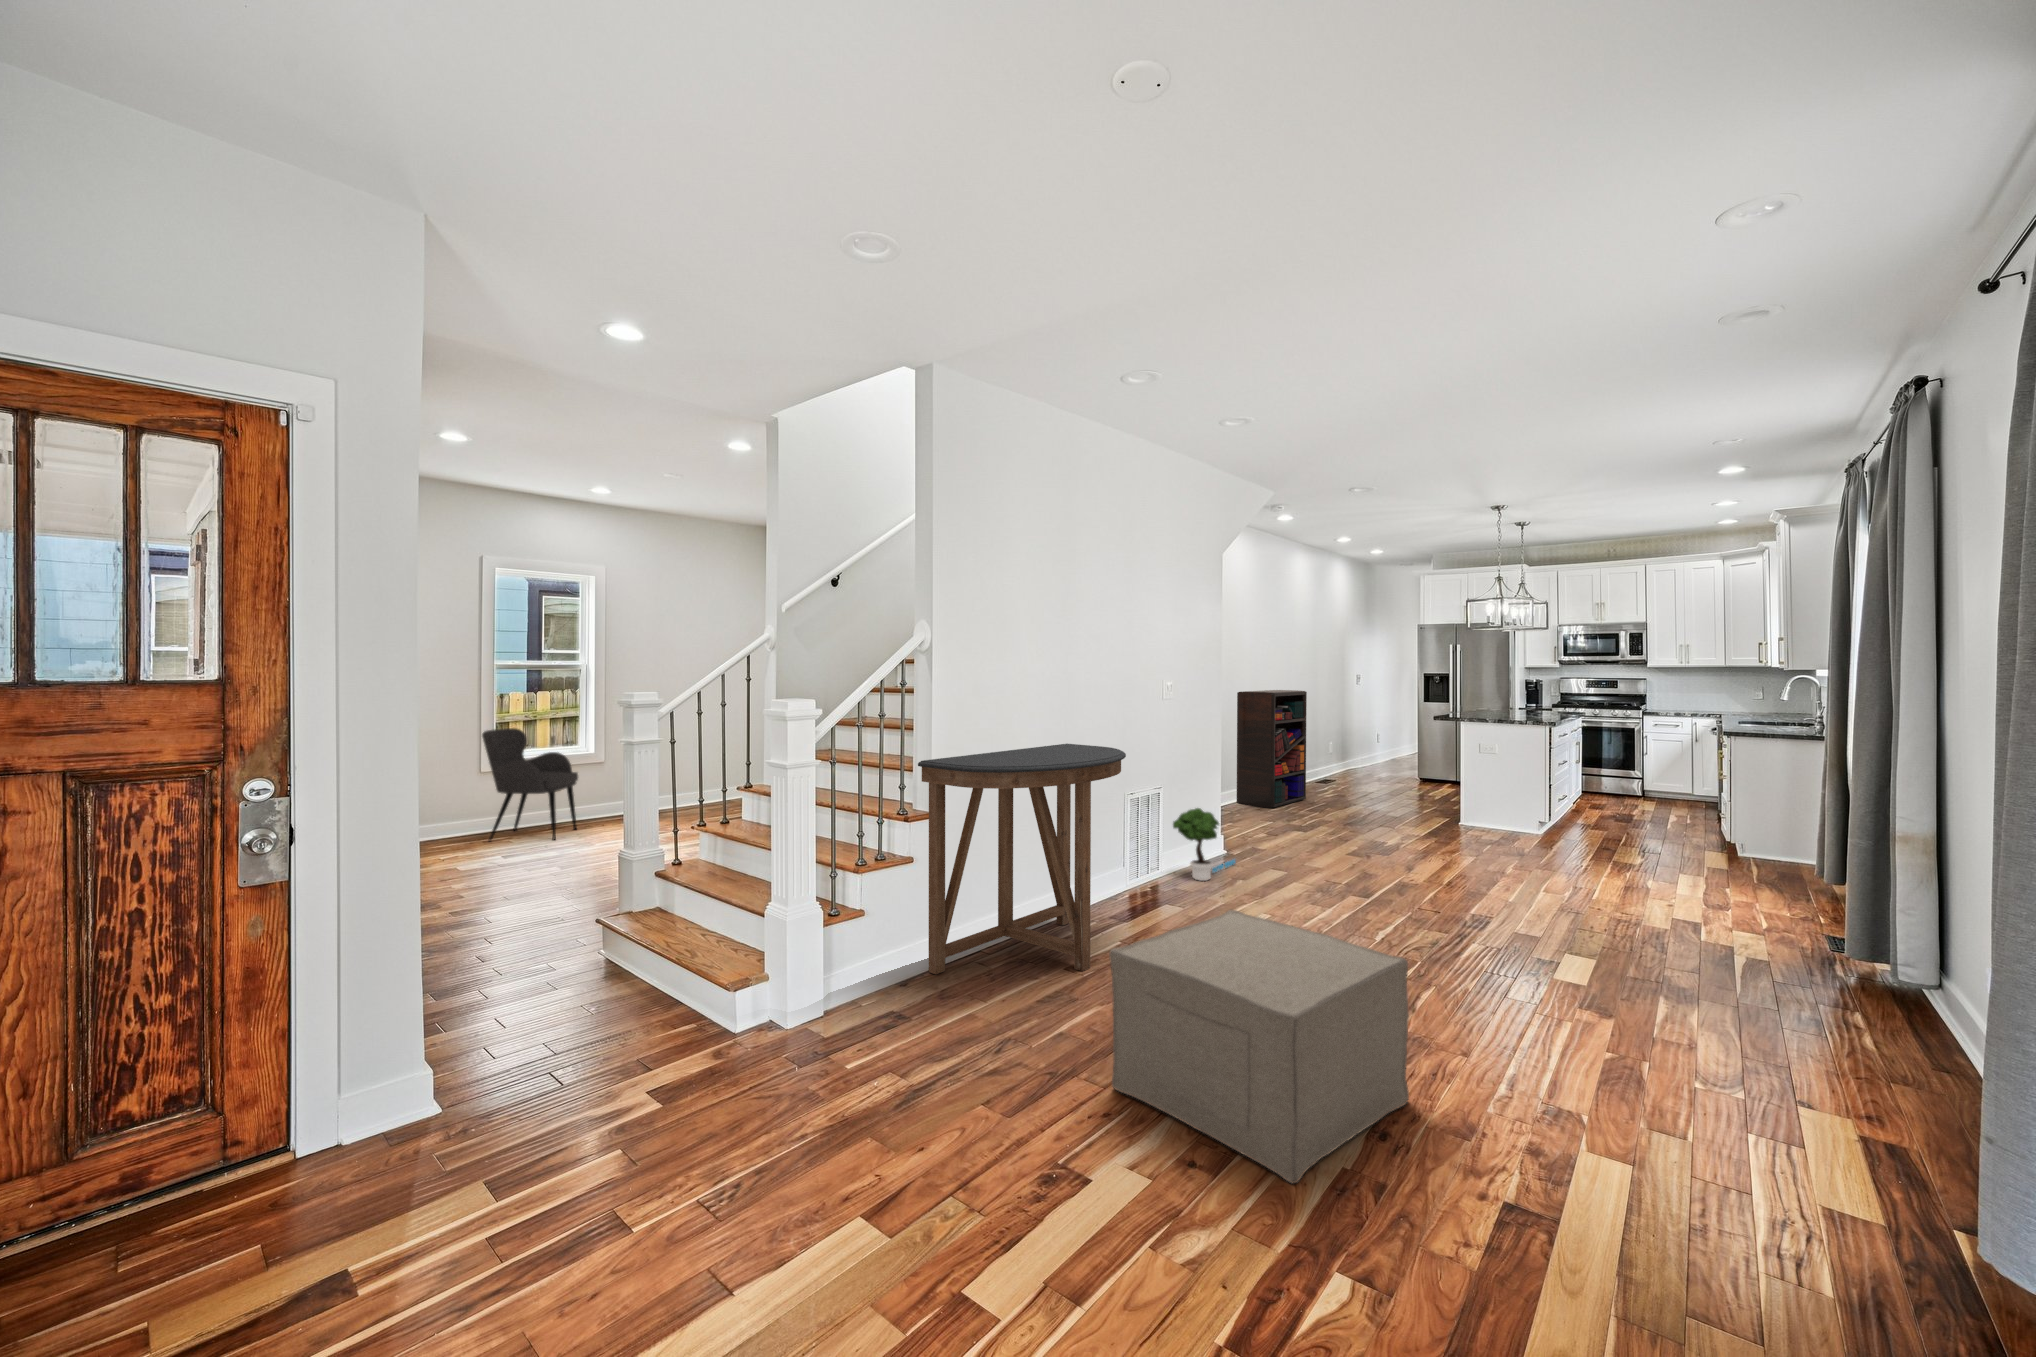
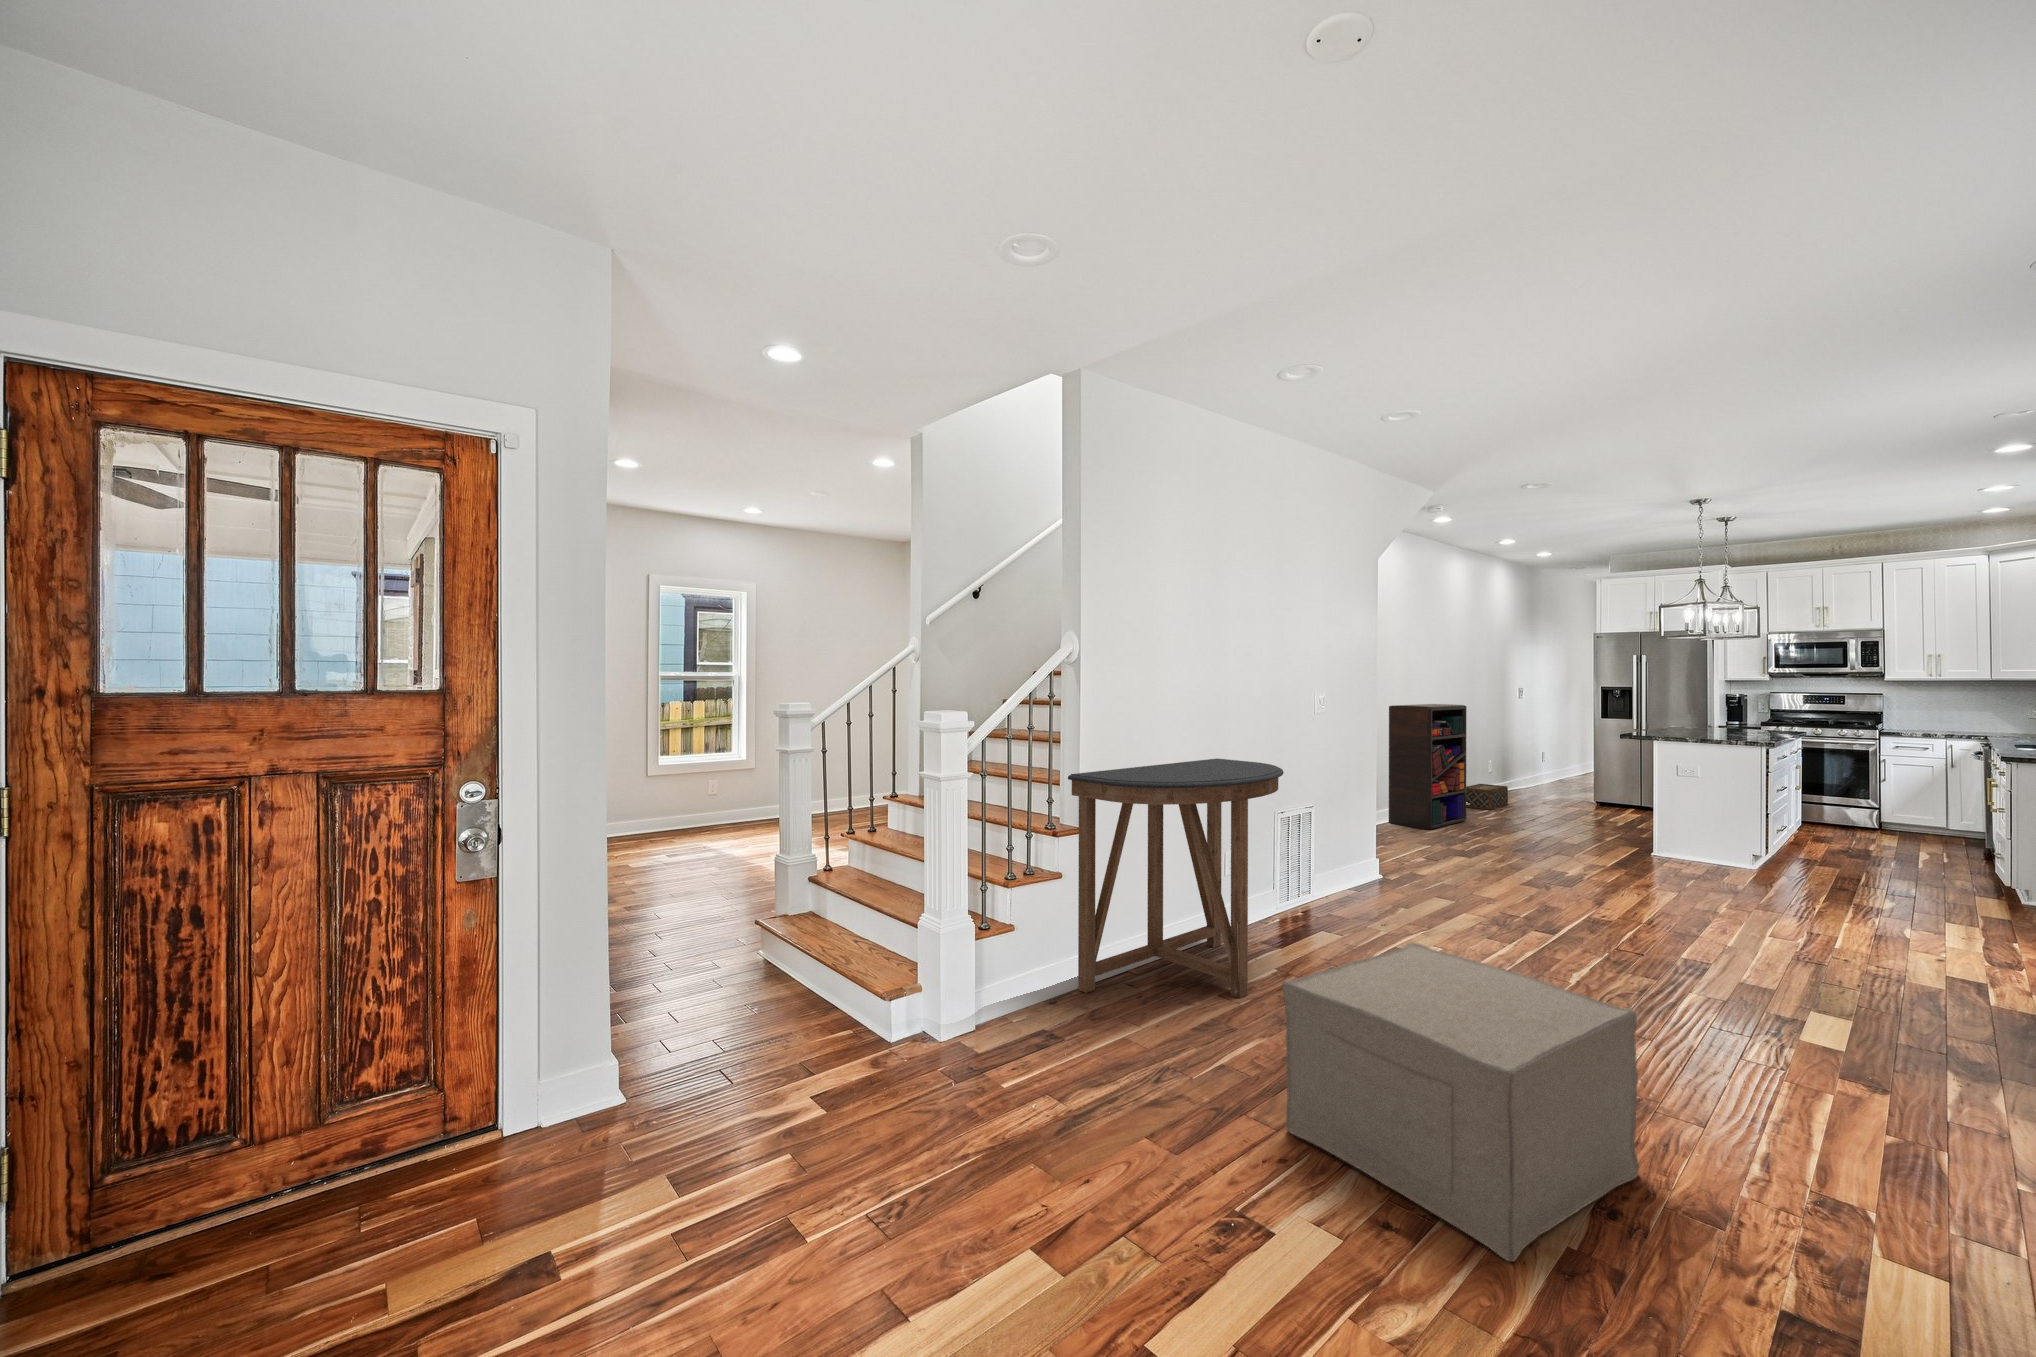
armchair: present [482,728,578,841] -> none [655,736,738,841]
woven basket: none [1303,764,1344,789] -> present [1466,784,1508,810]
potted tree: present [1173,808,1235,881] -> none [1327,828,1396,906]

